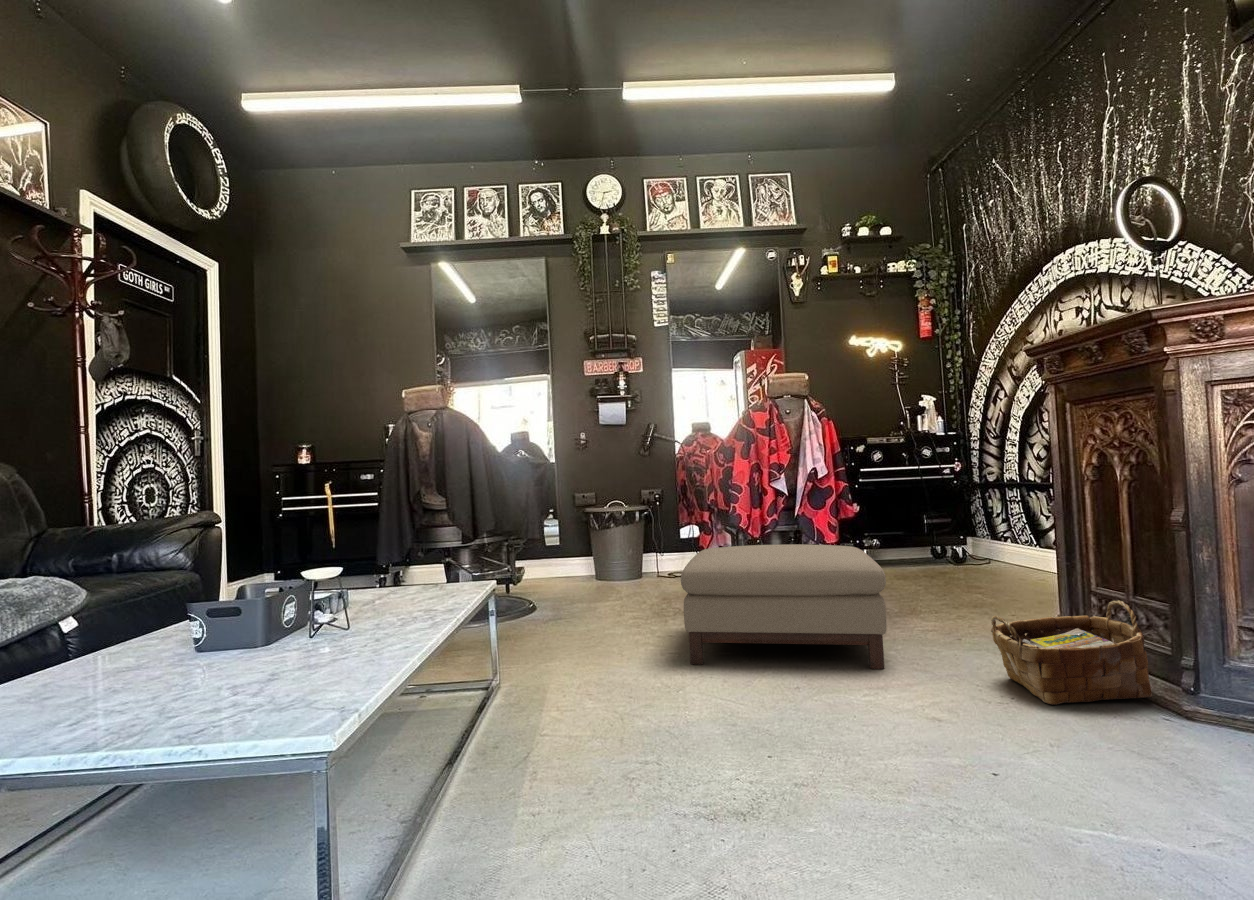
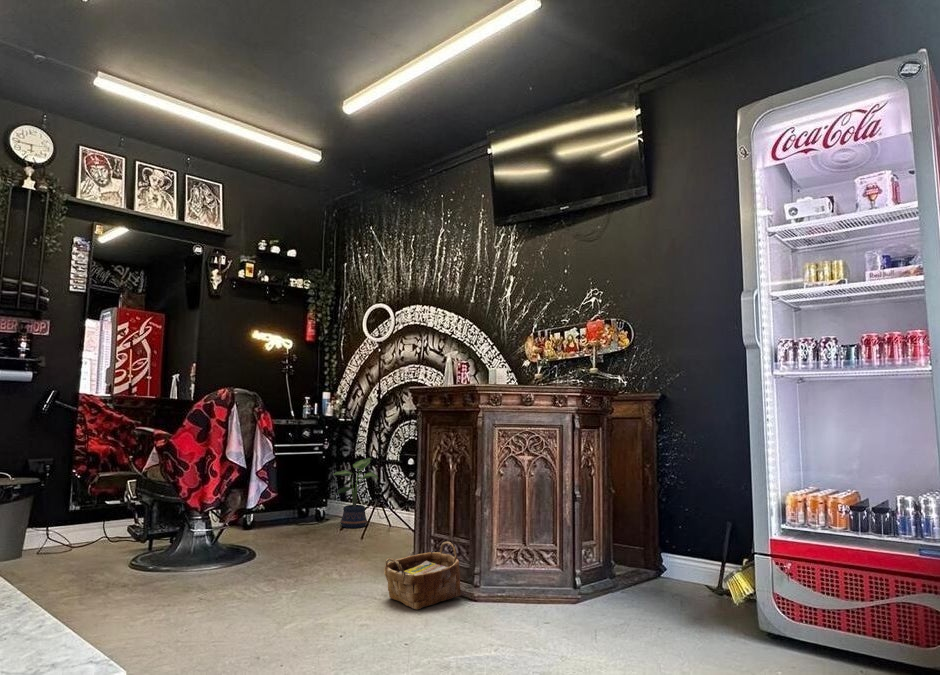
potted plant: none [963,481,1034,576] -> present [333,458,378,528]
ottoman: present [681,544,887,669] -> none [146,516,321,631]

